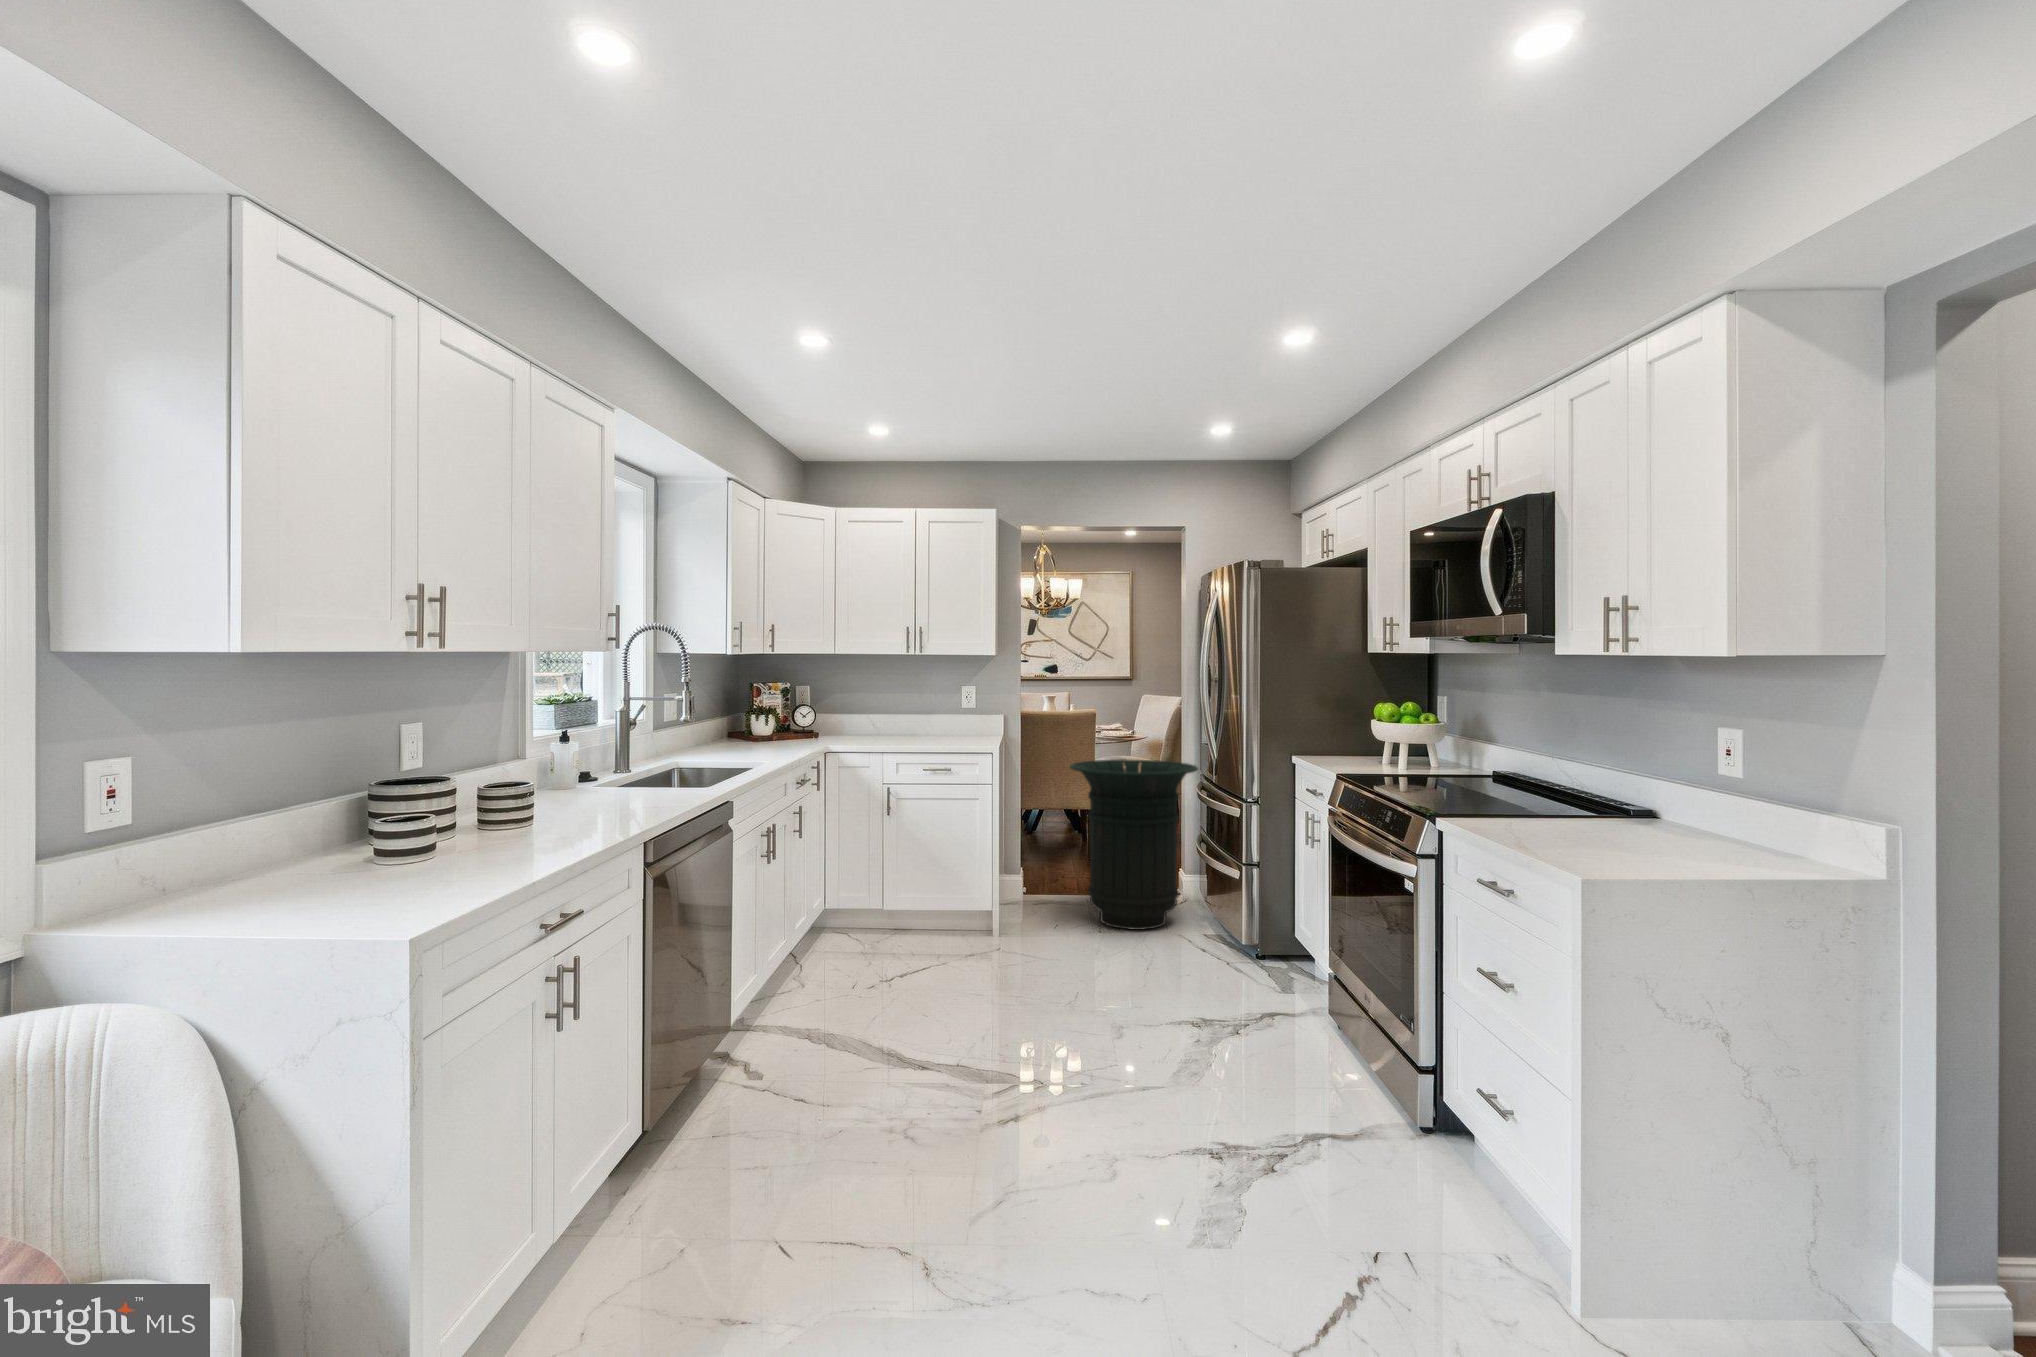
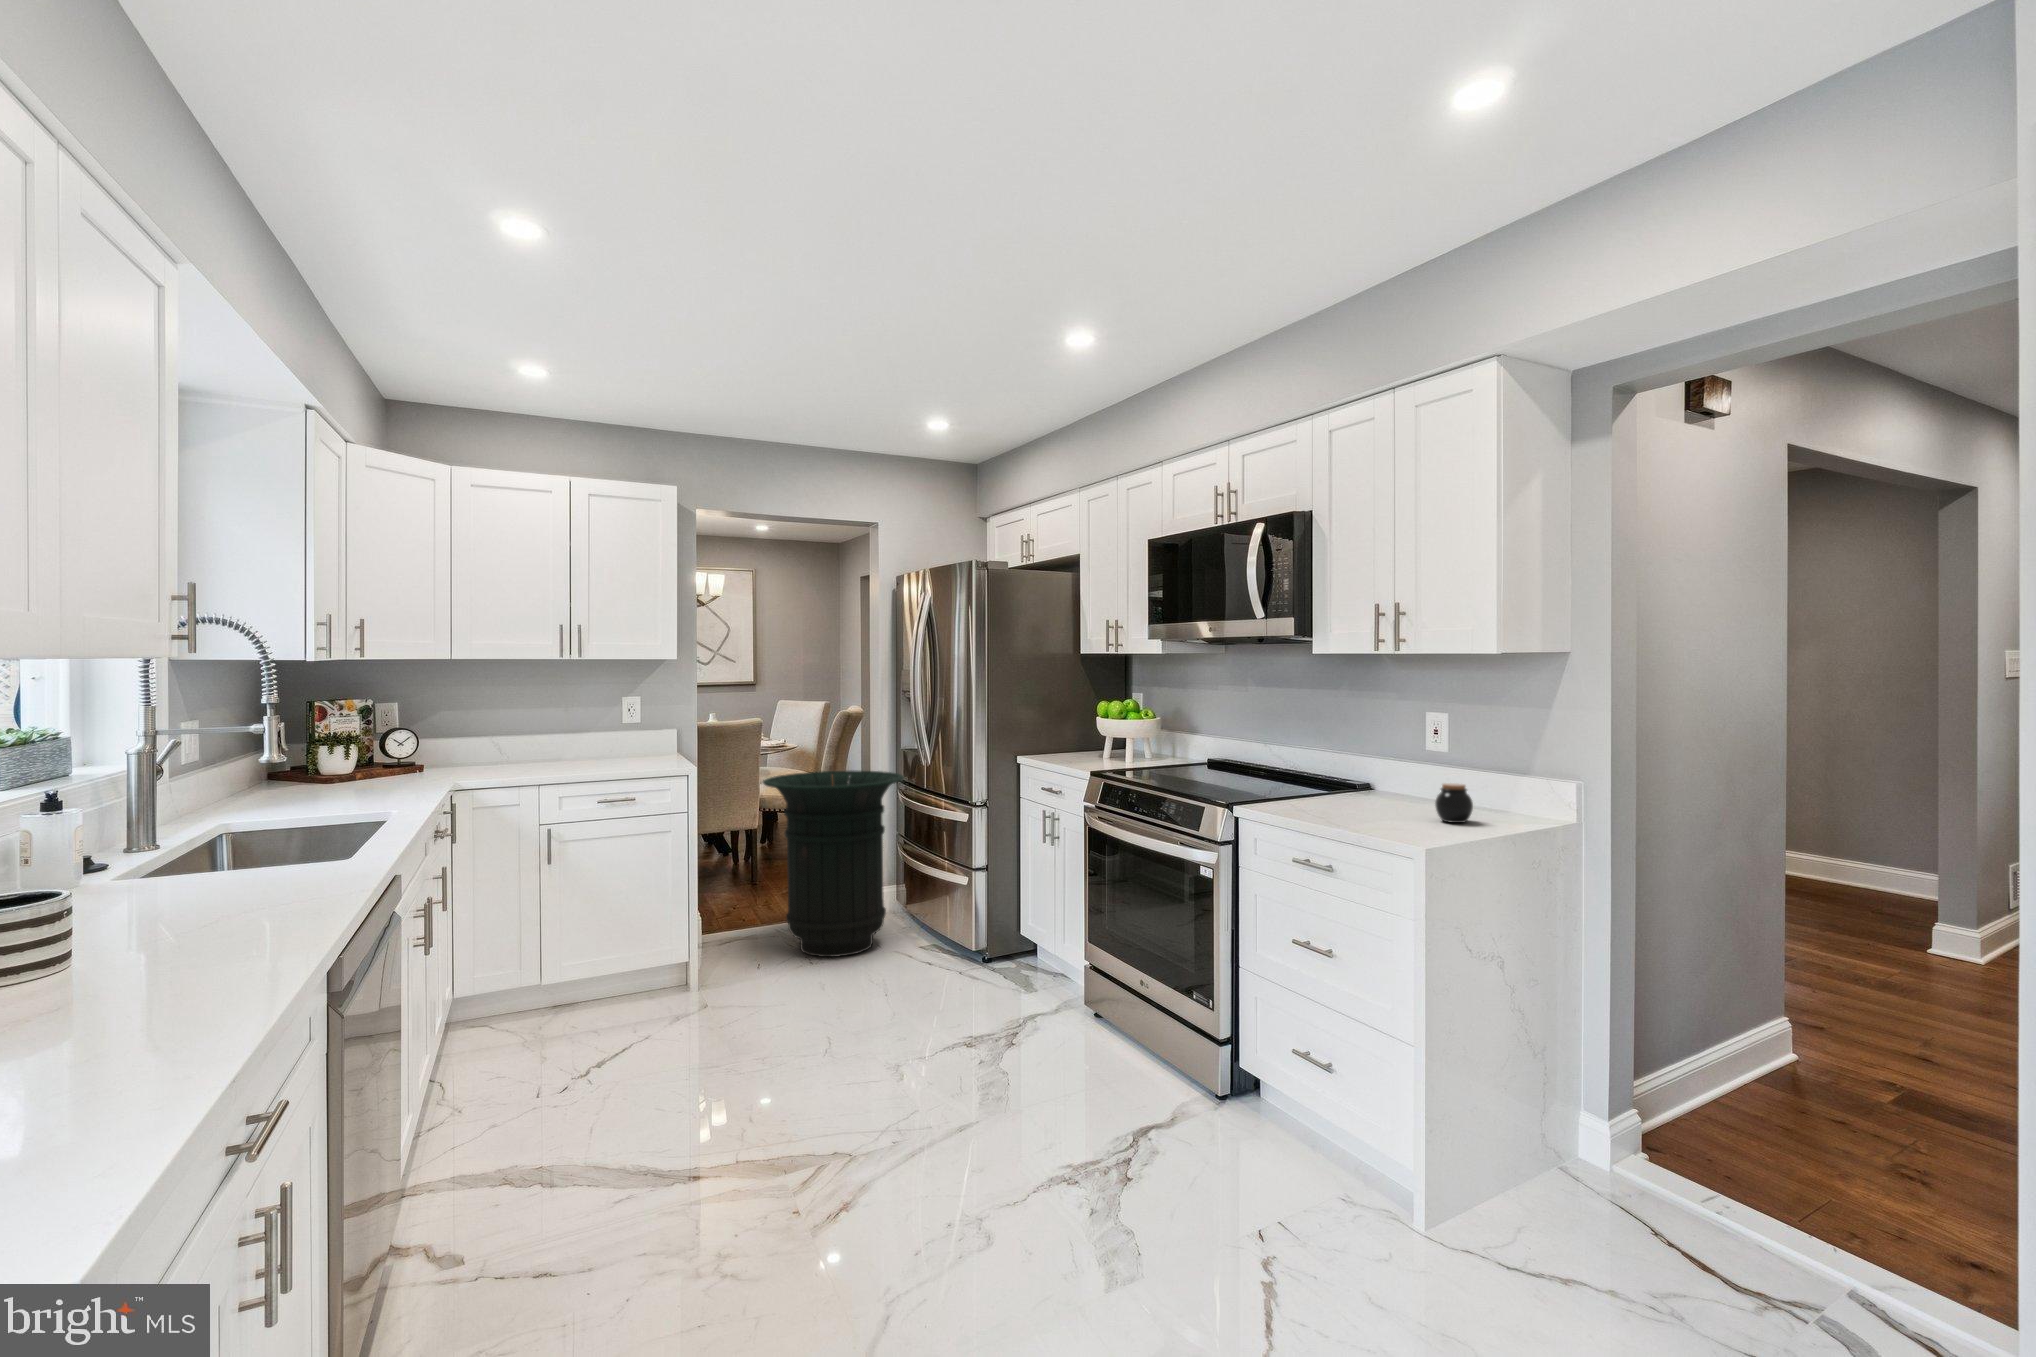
jar: none [1666,810,1717,858] -> present [1435,783,1473,823]

